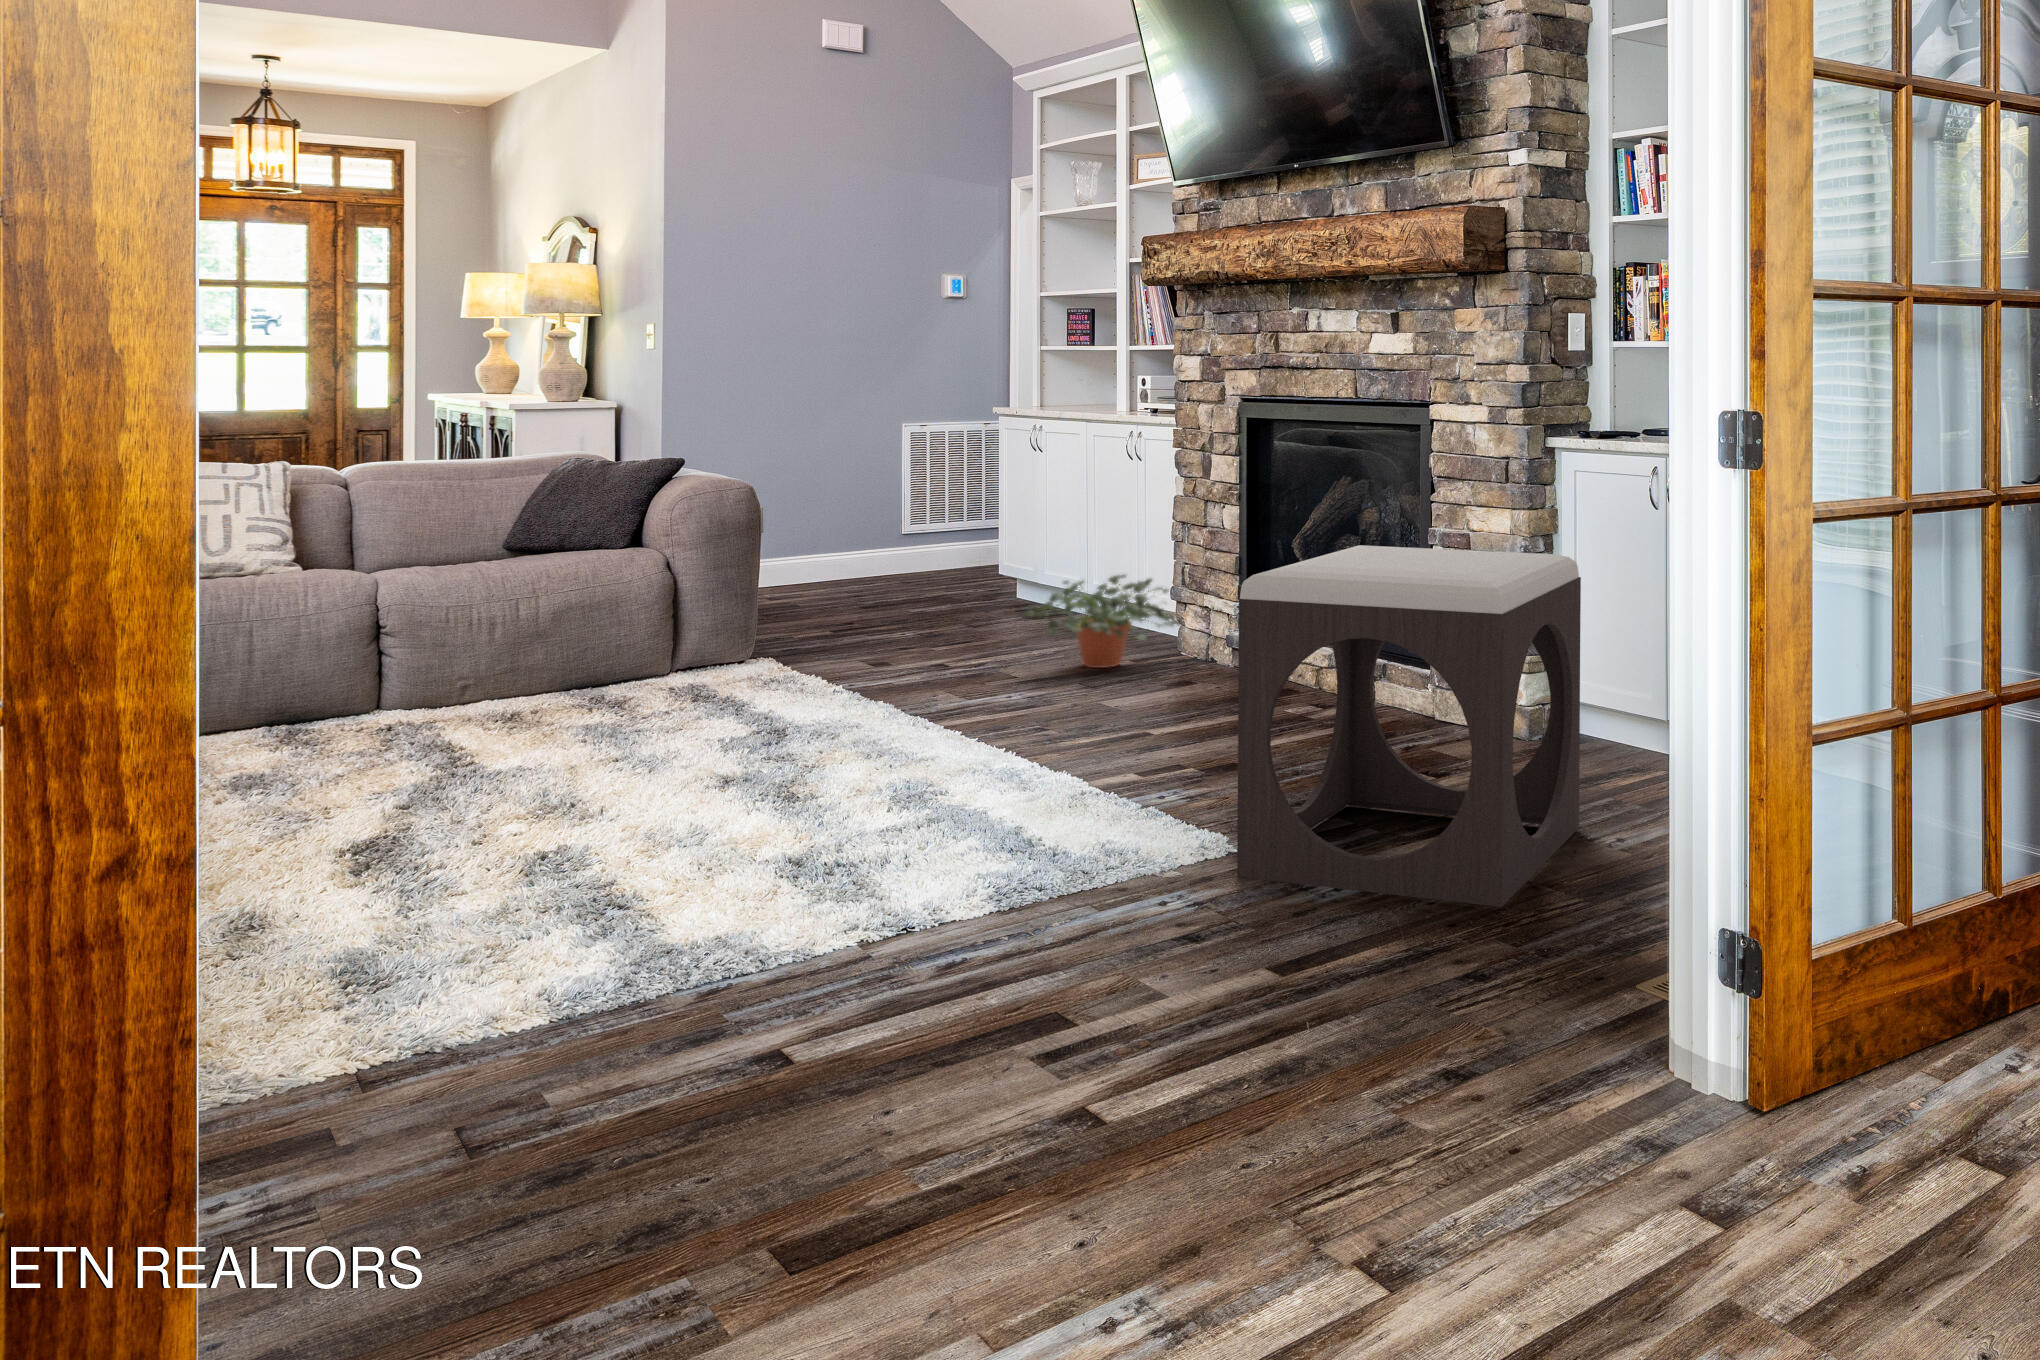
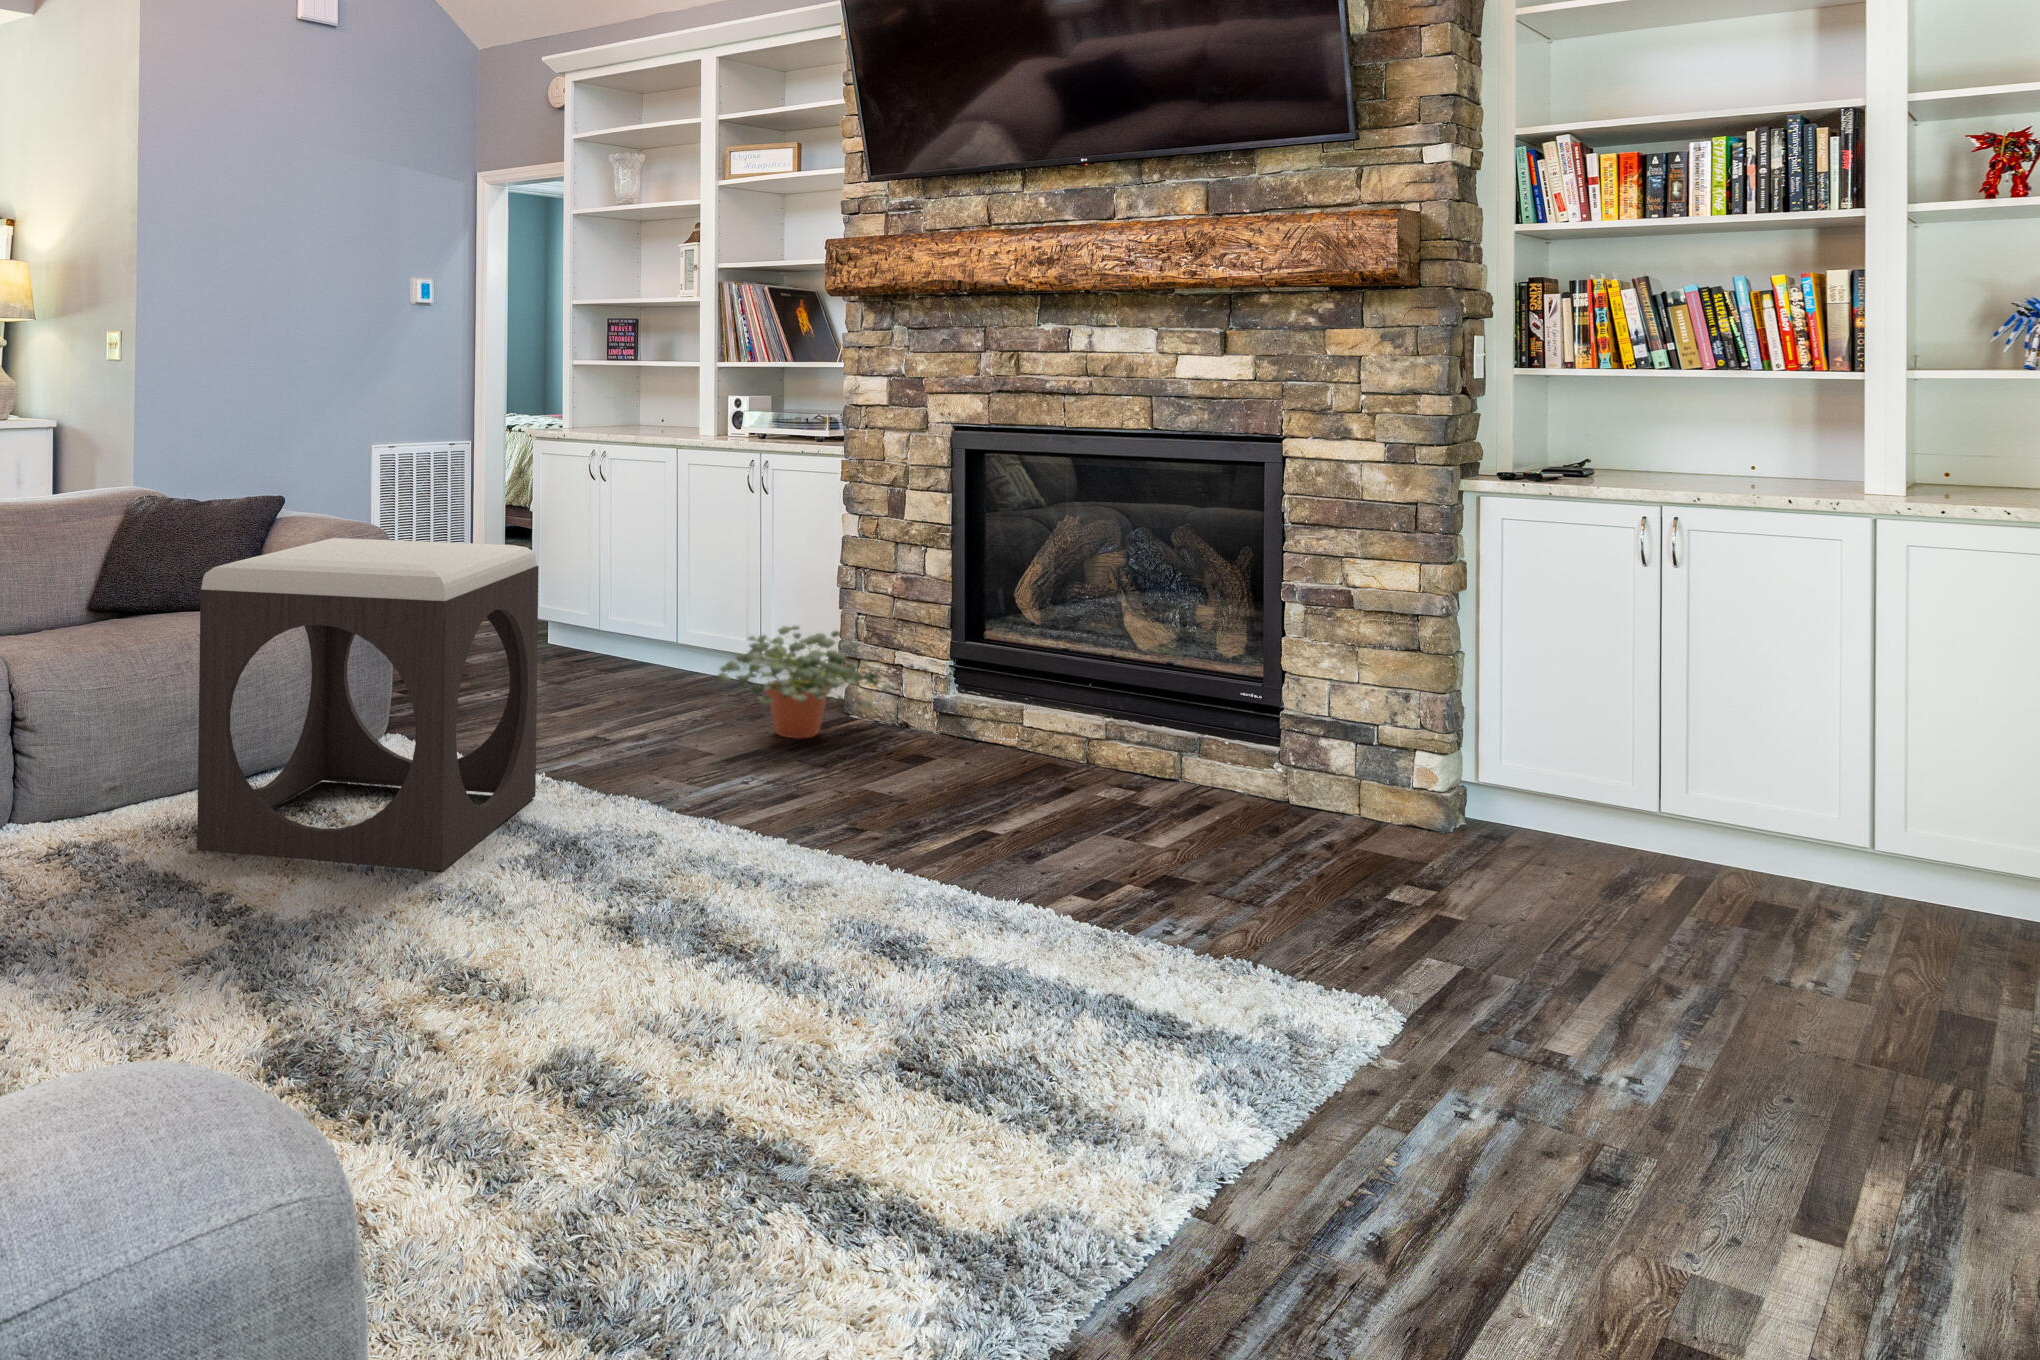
footstool: present [1237,545,1581,907] -> present [197,538,539,871]

